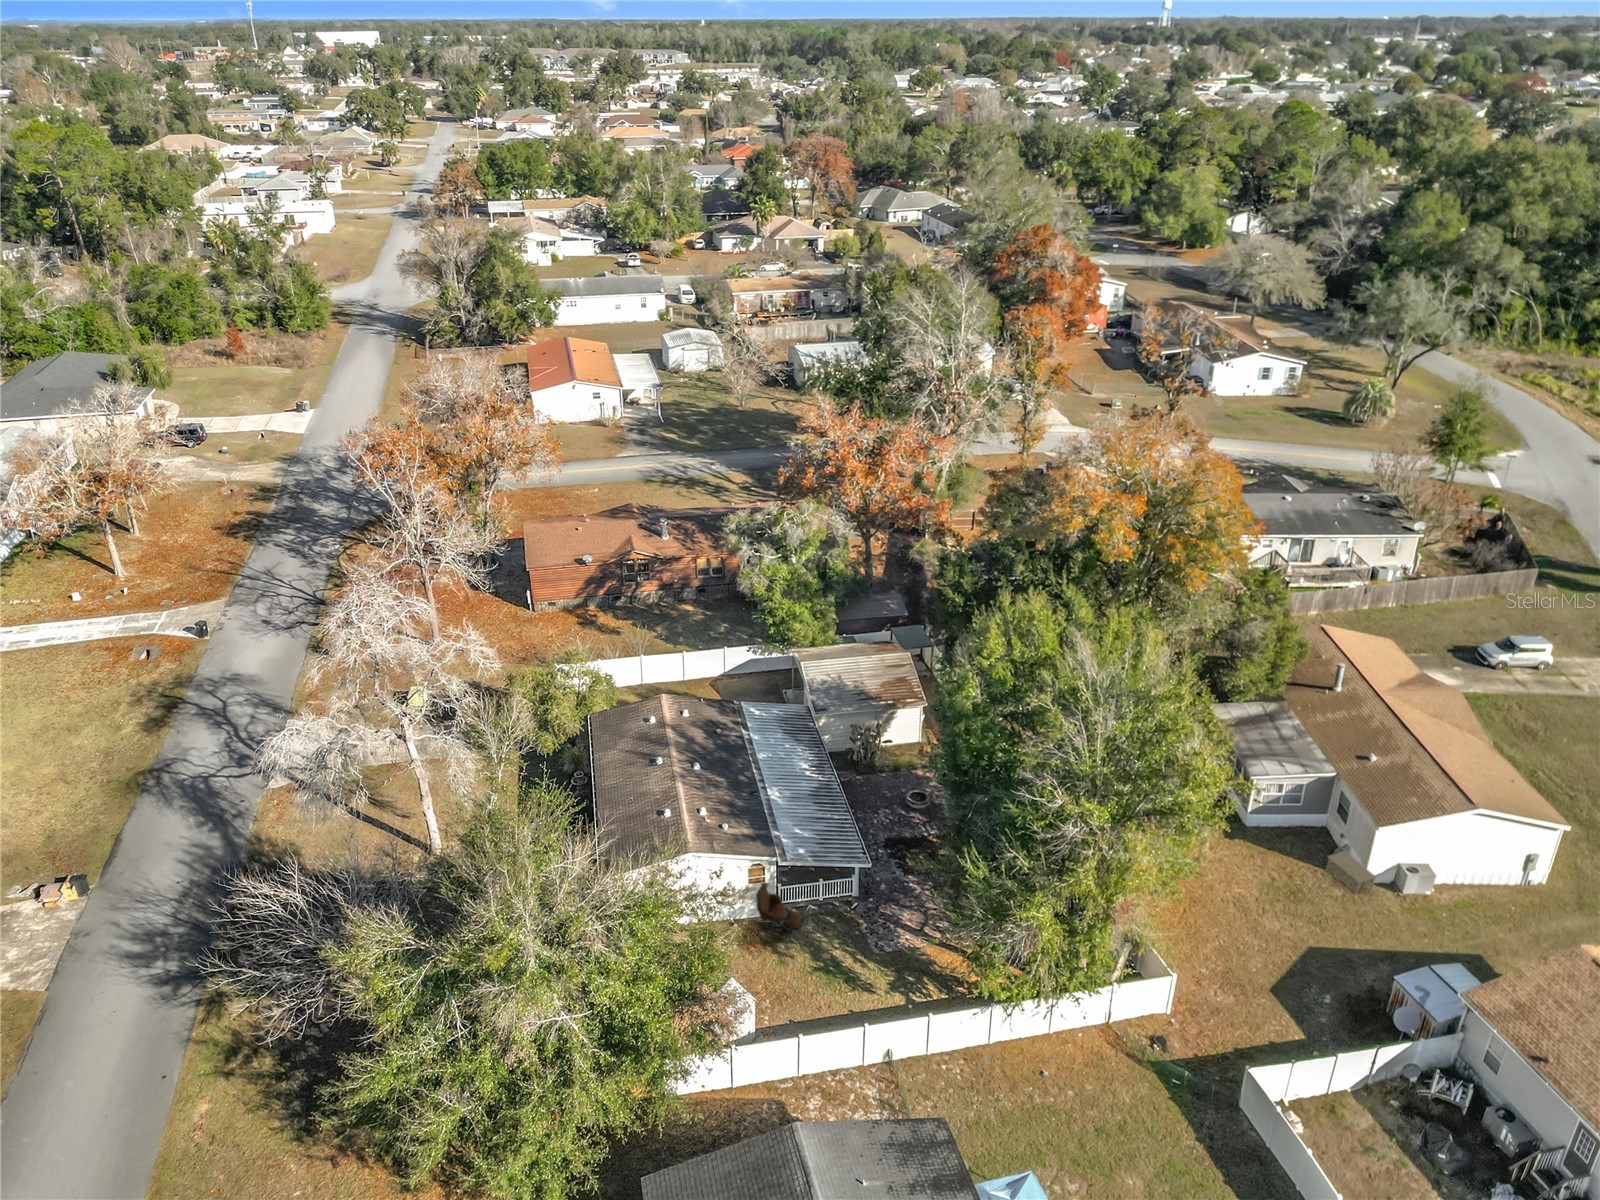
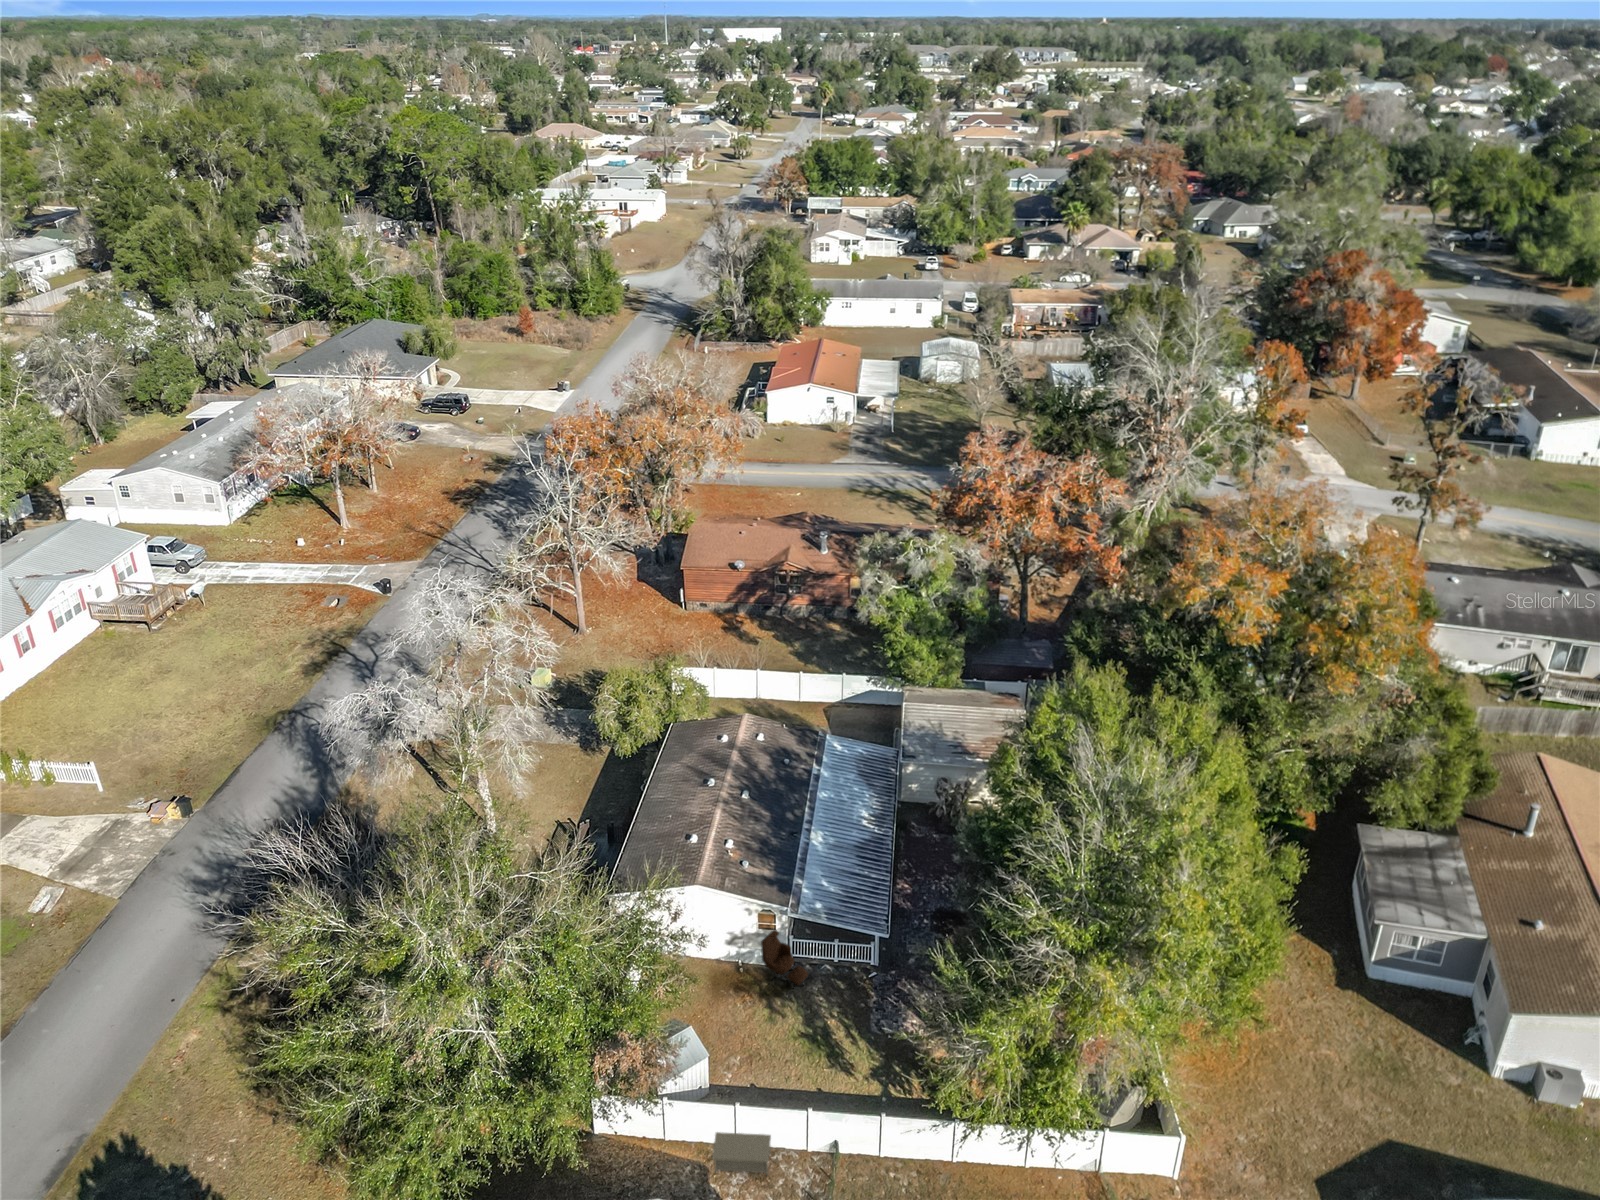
storage bench: present [1326,851,1376,895] -> present [712,1132,771,1175]

